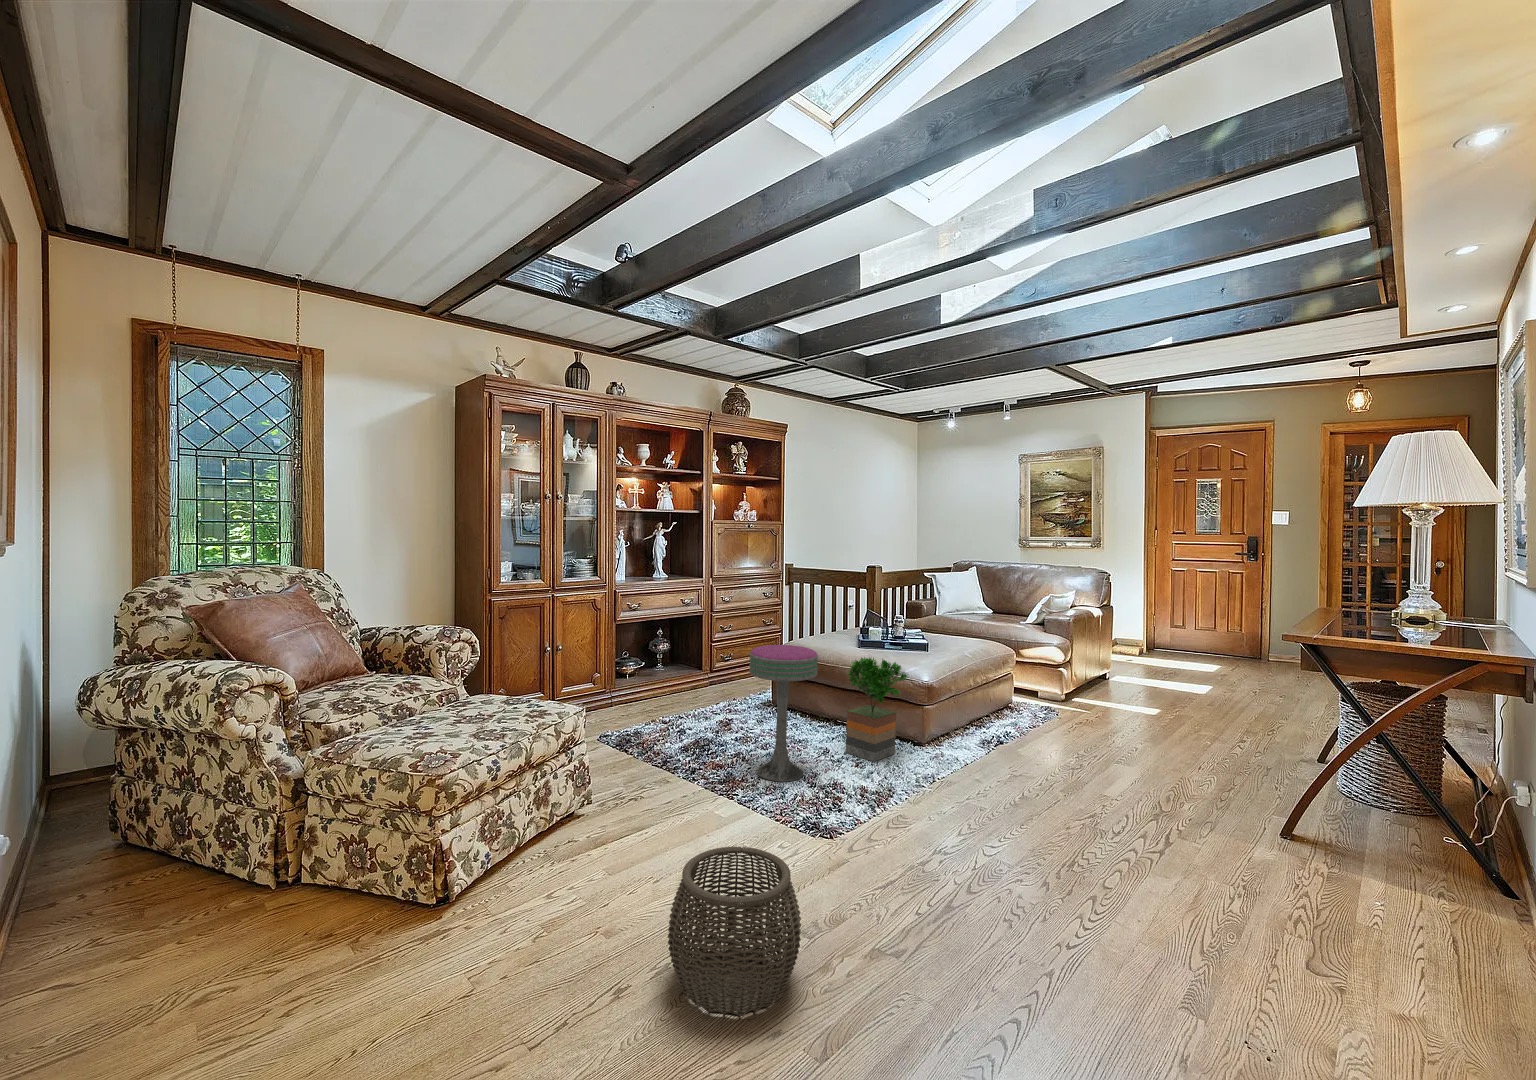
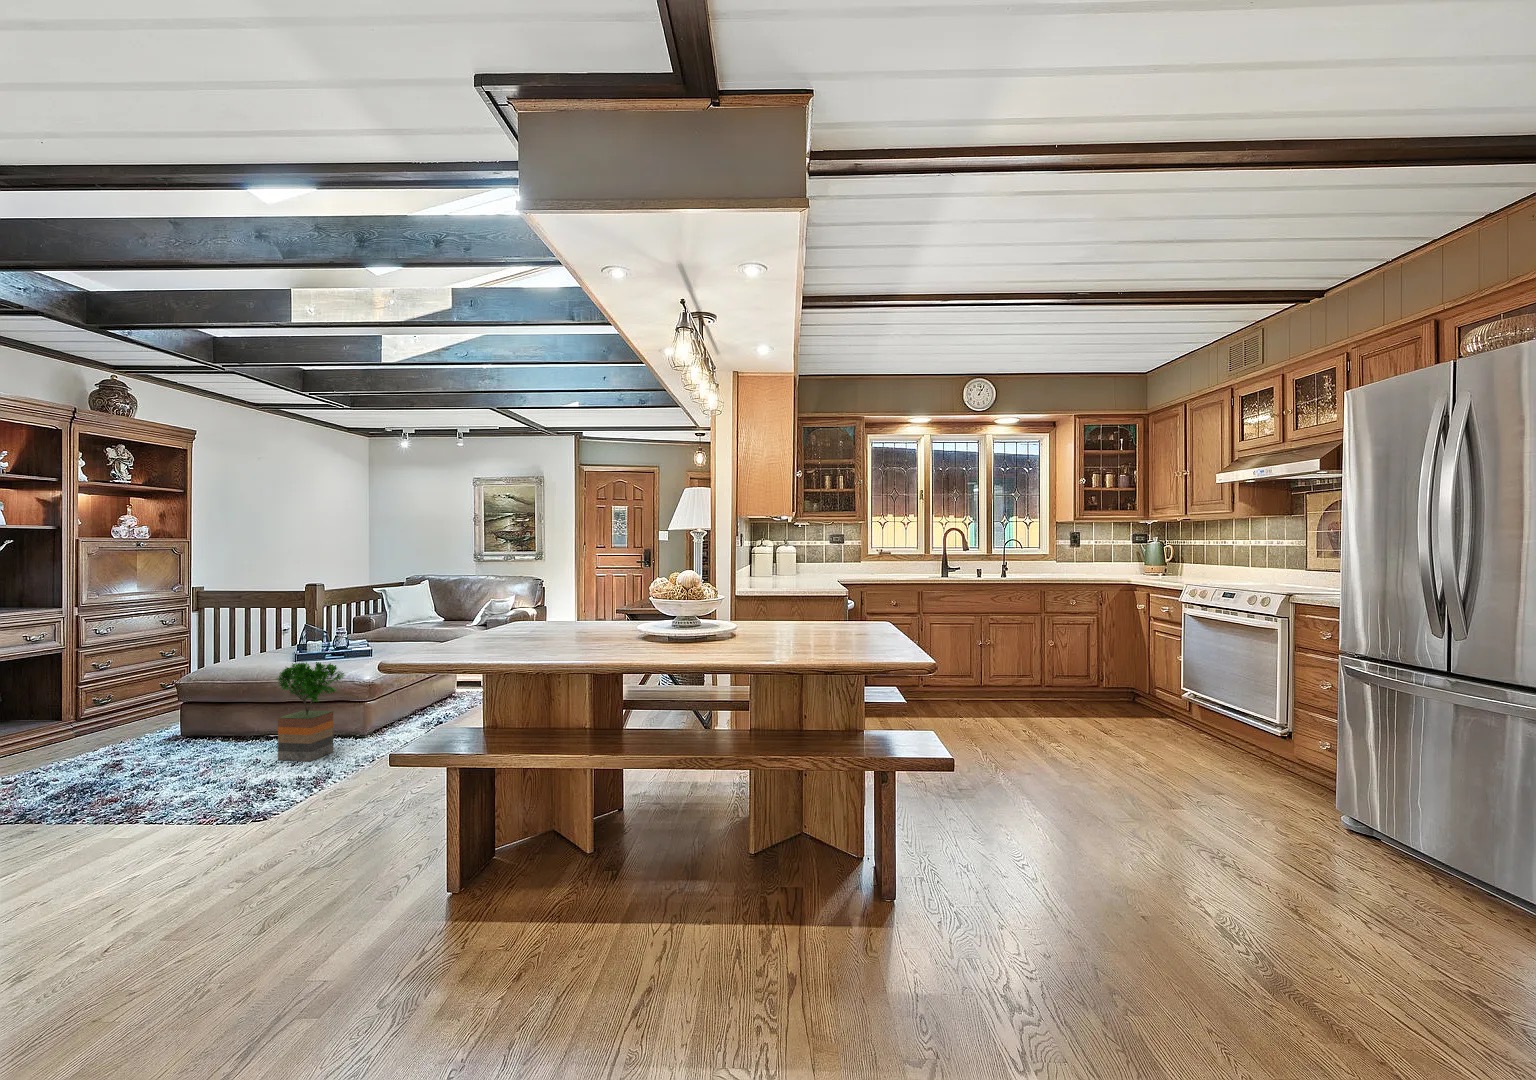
bar stool: present [749,645,818,782] -> none [155,656,241,795]
woven basket: present [668,846,801,1016] -> none [85,808,233,946]

